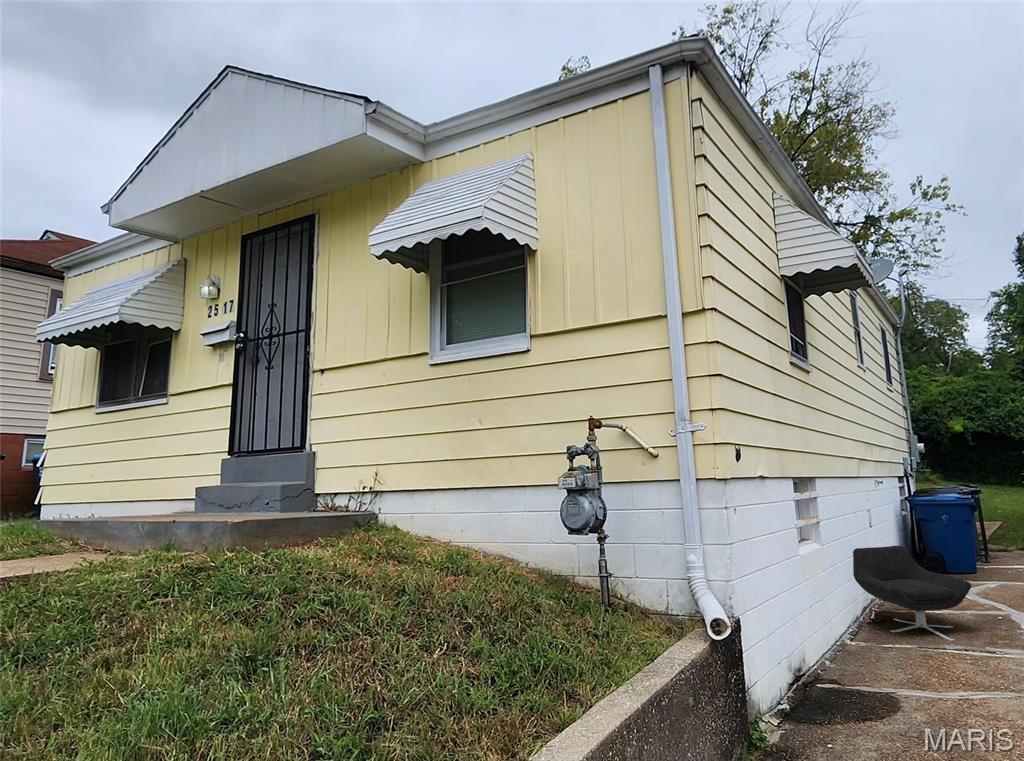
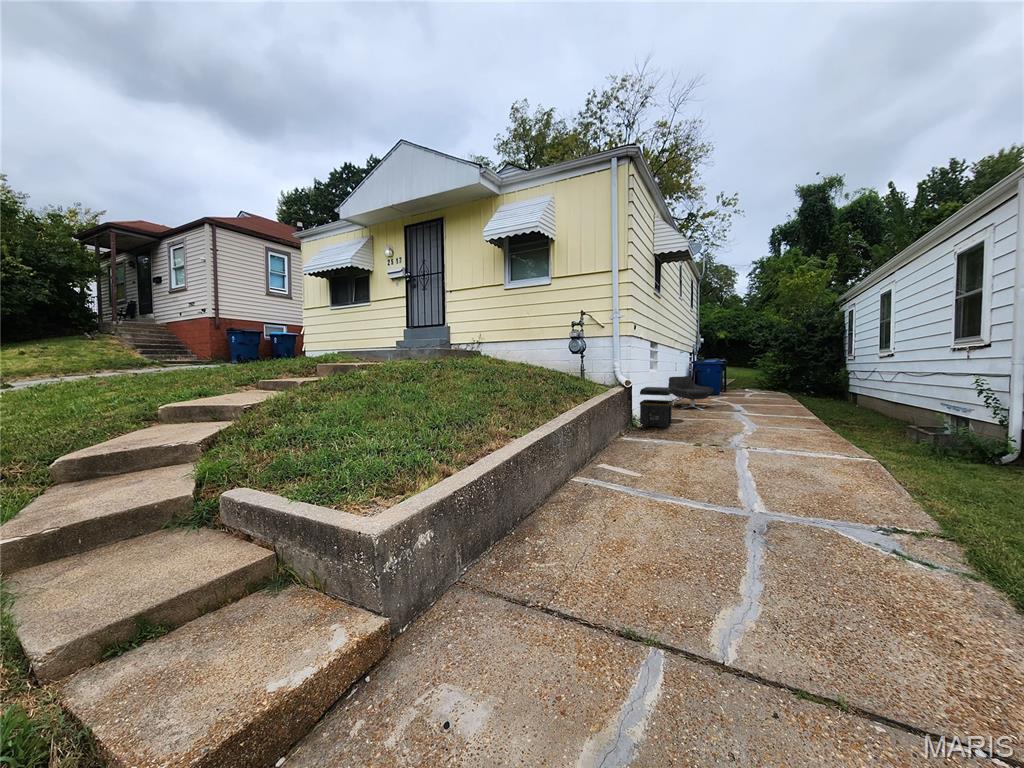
toolbox: none [770,602,868,734] -> present [640,387,672,428]

